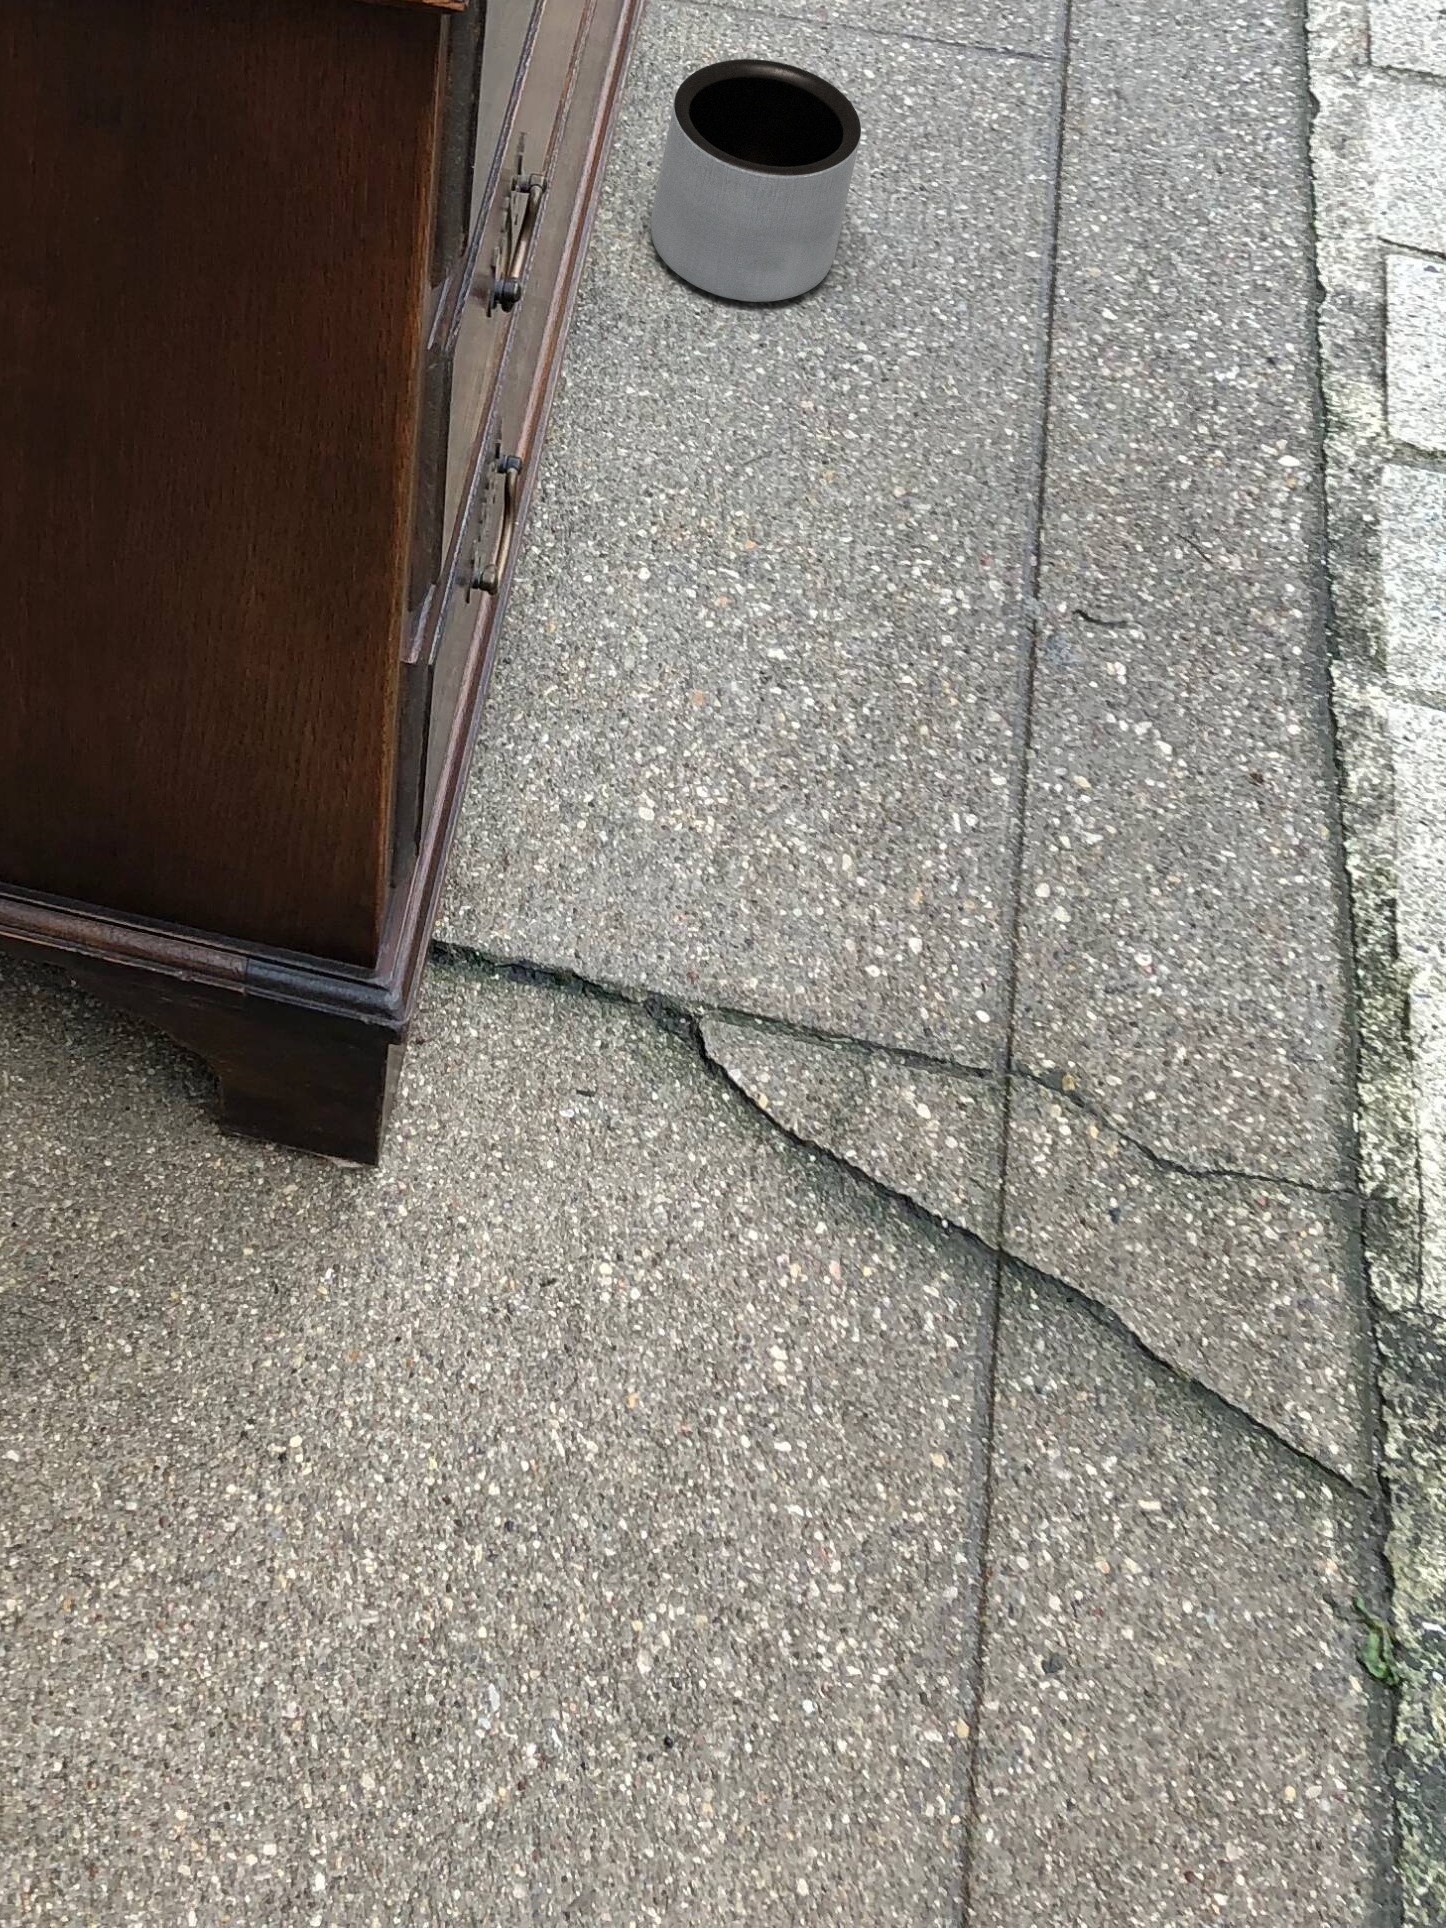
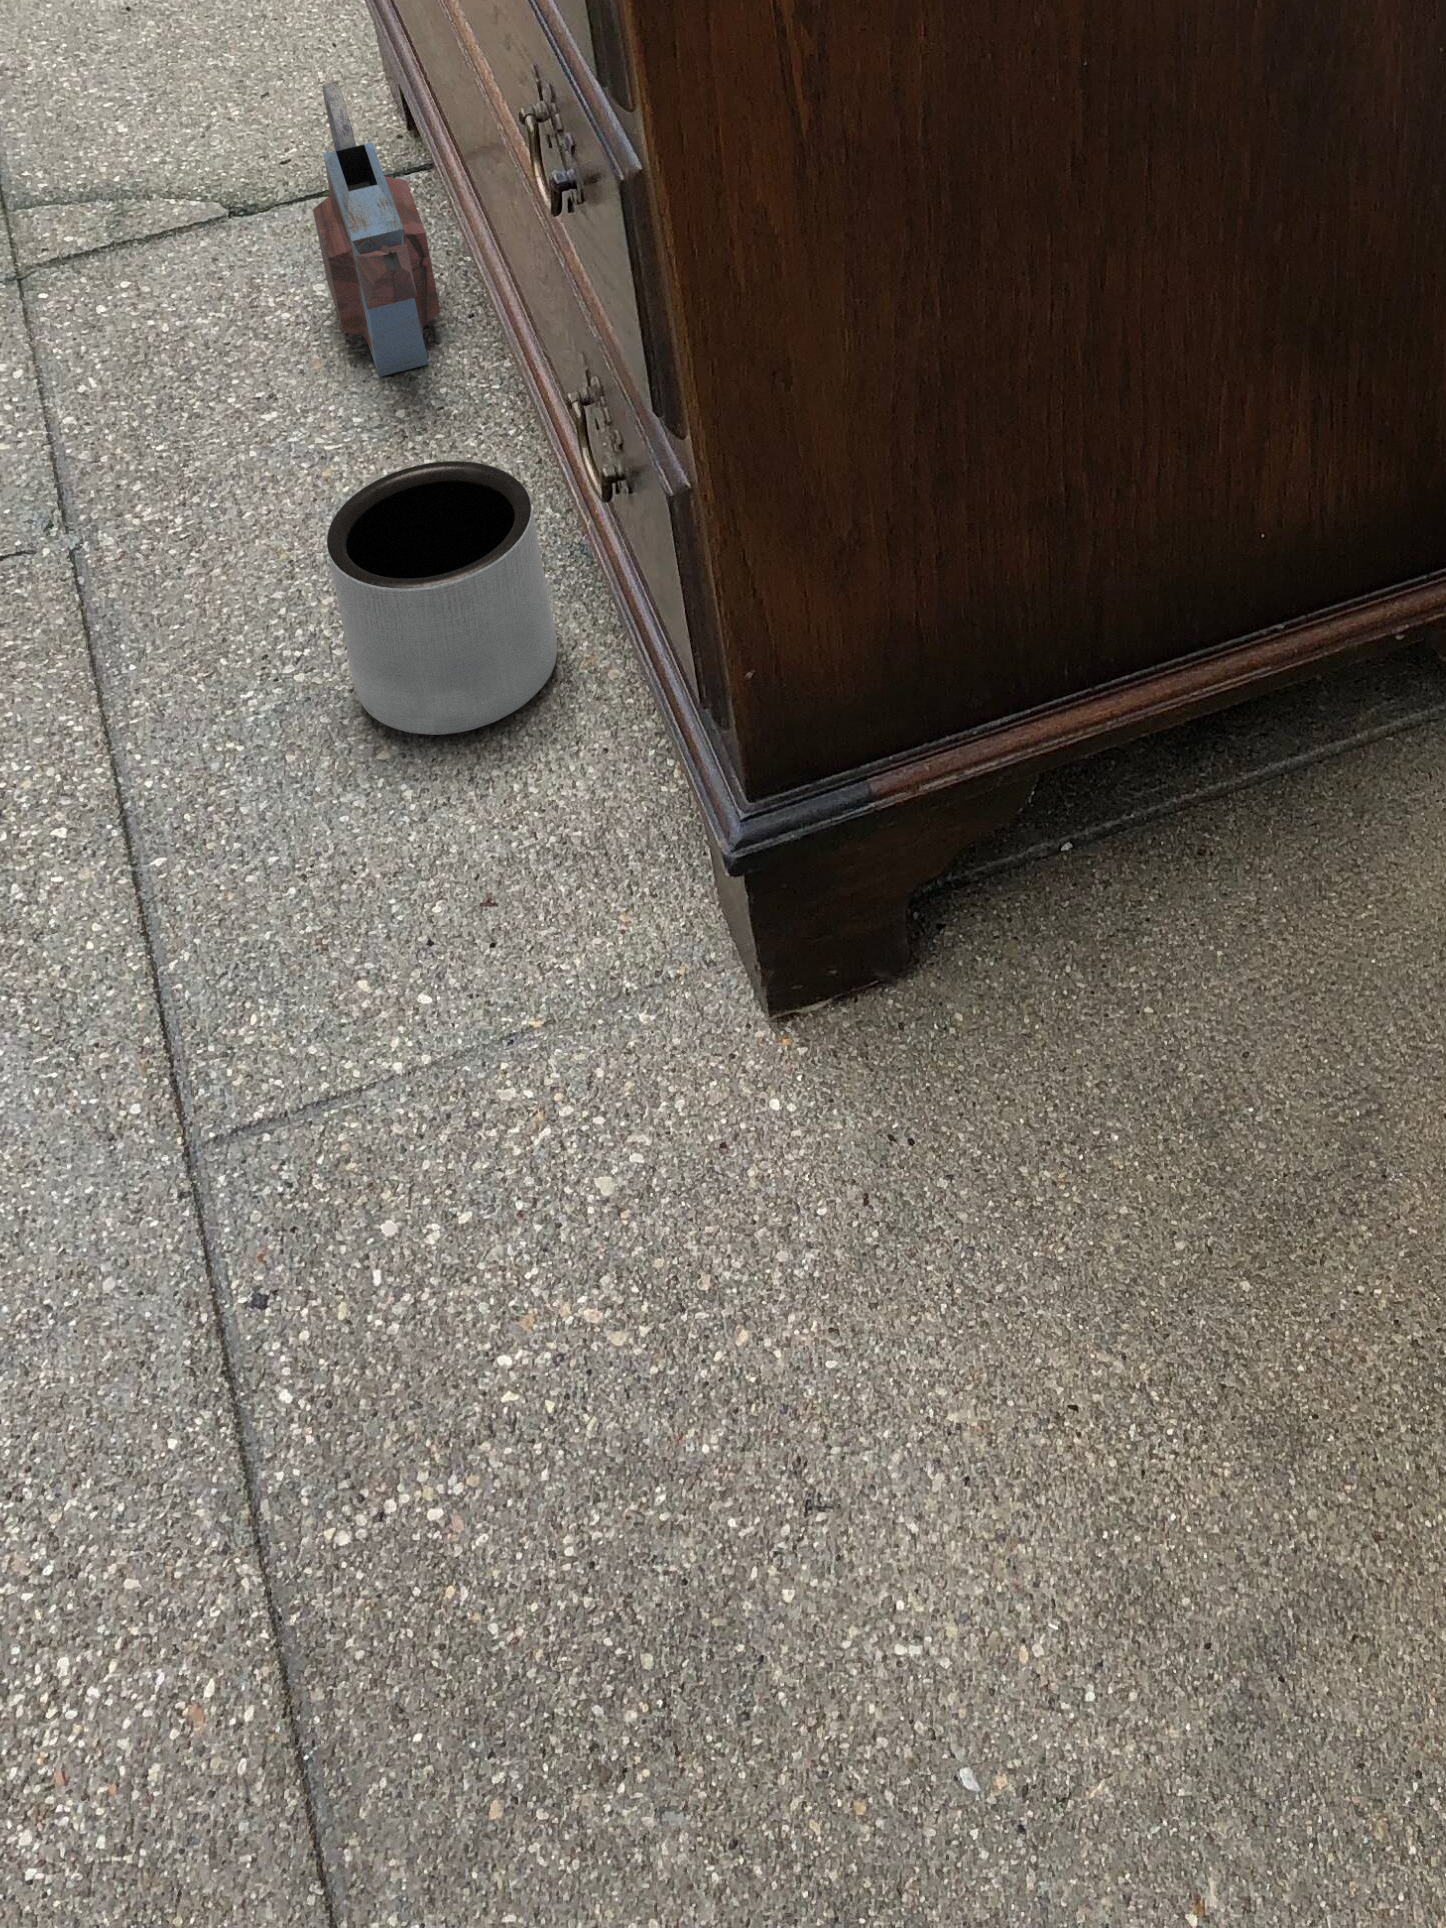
watering can: none [538,333,693,764] -> present [313,81,440,377]

